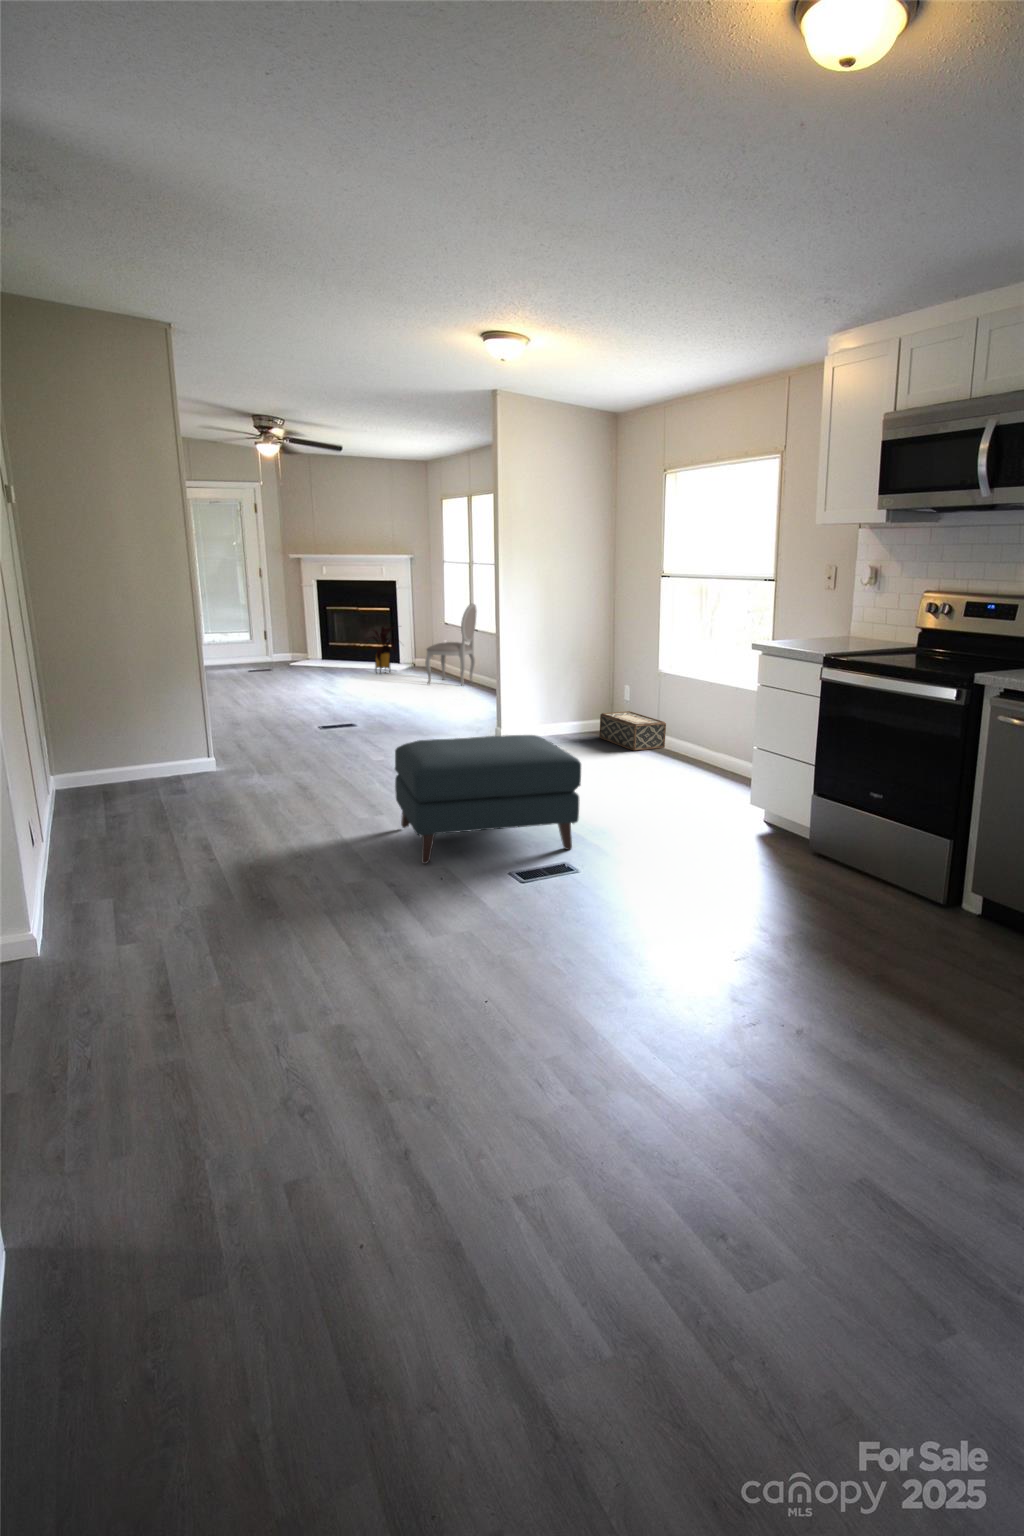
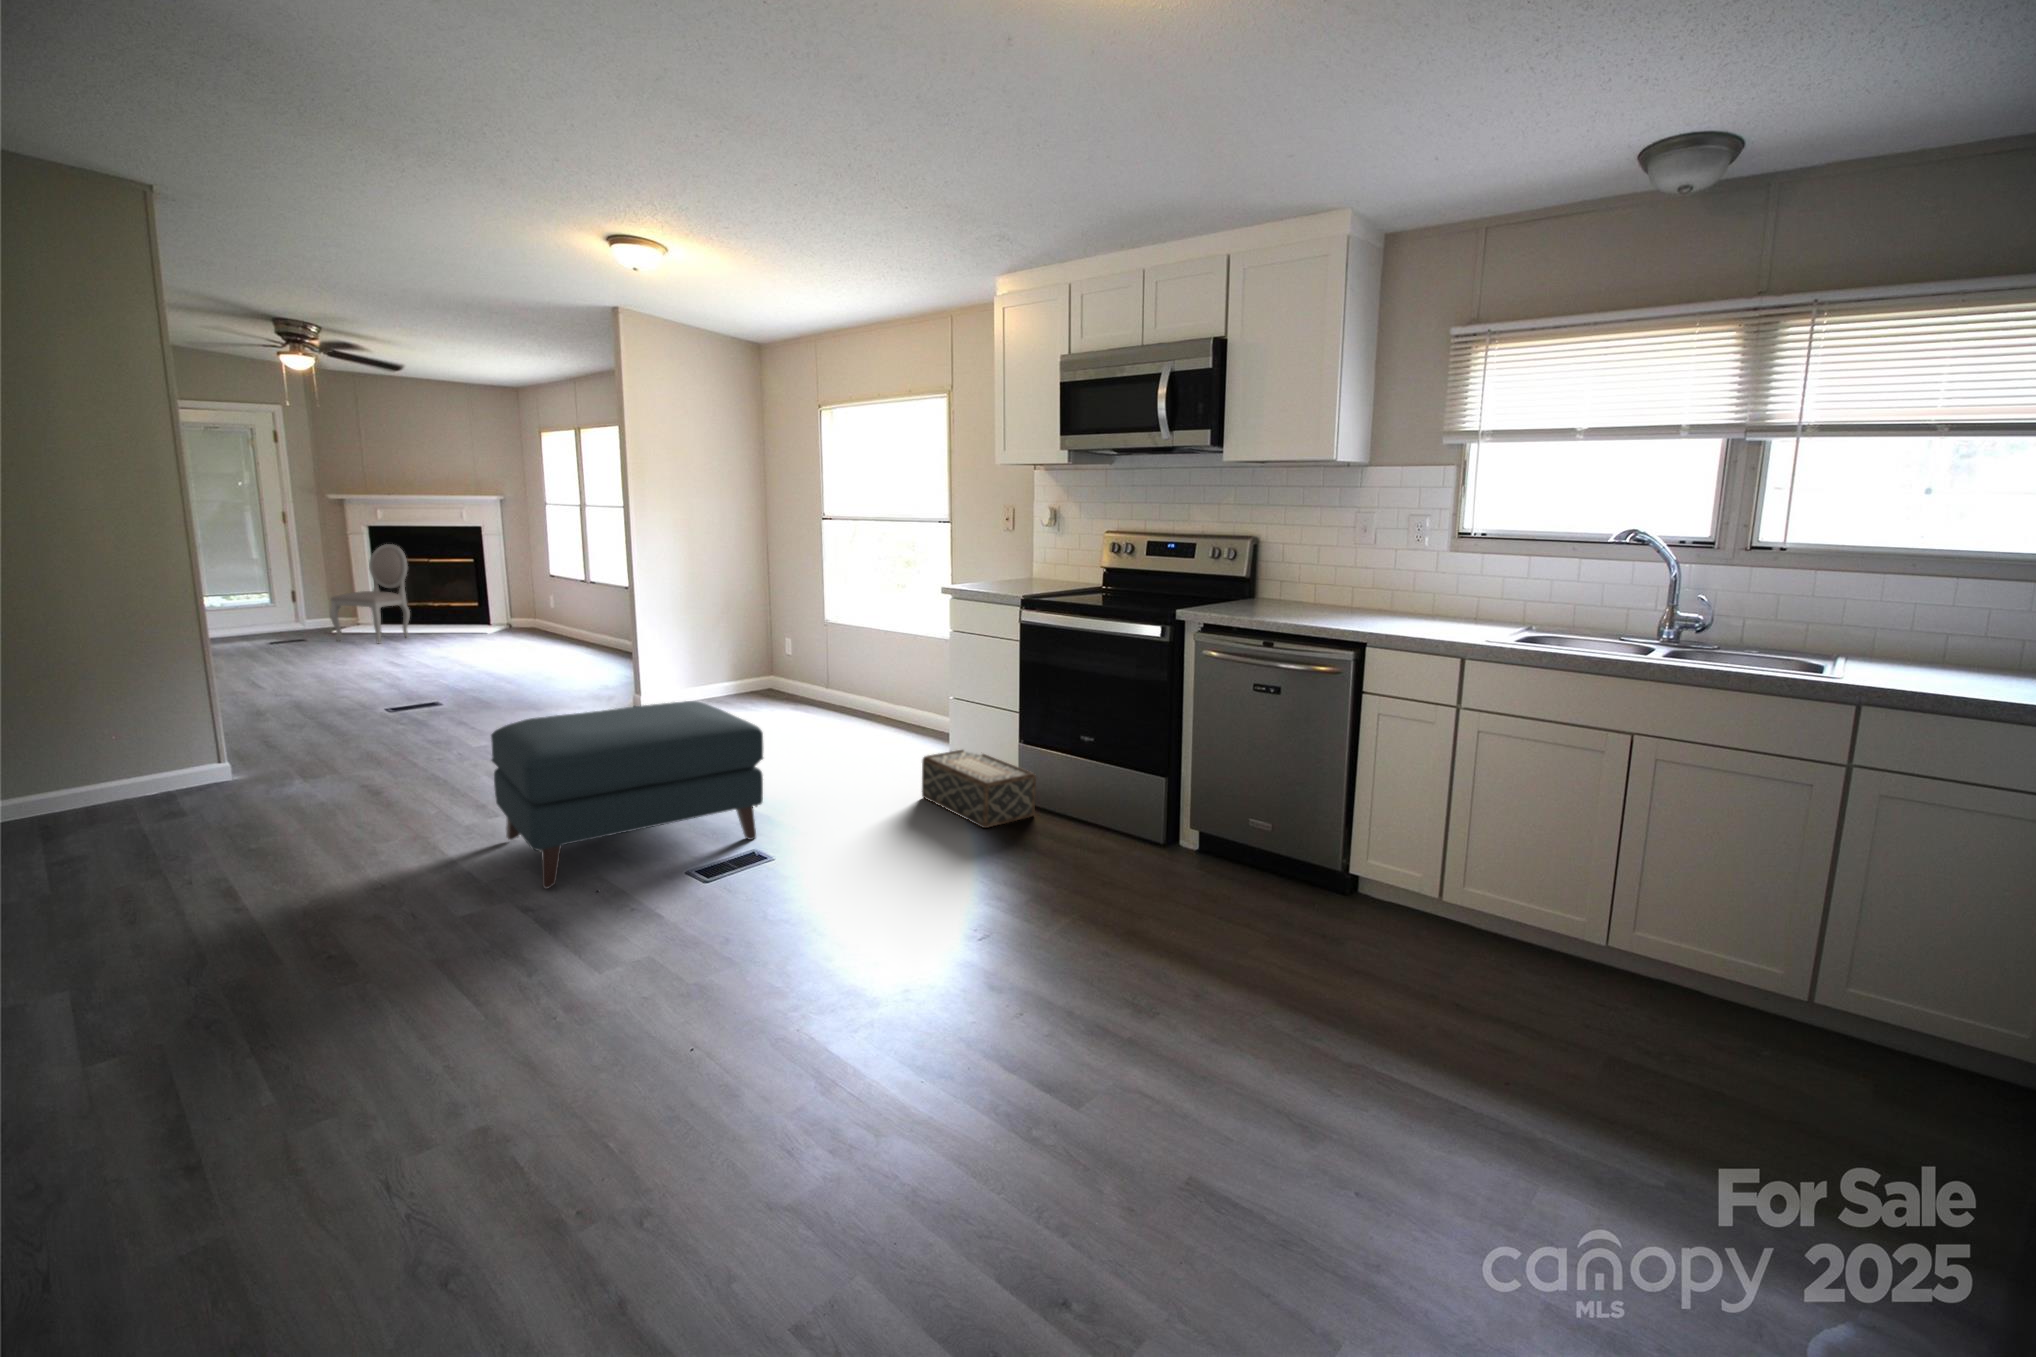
dining chair: present [425,604,477,686] -> present [330,544,410,643]
house plant: present [371,627,398,673] -> none [436,579,501,639]
woven basket: present [600,711,666,750] -> present [922,750,1036,828]

